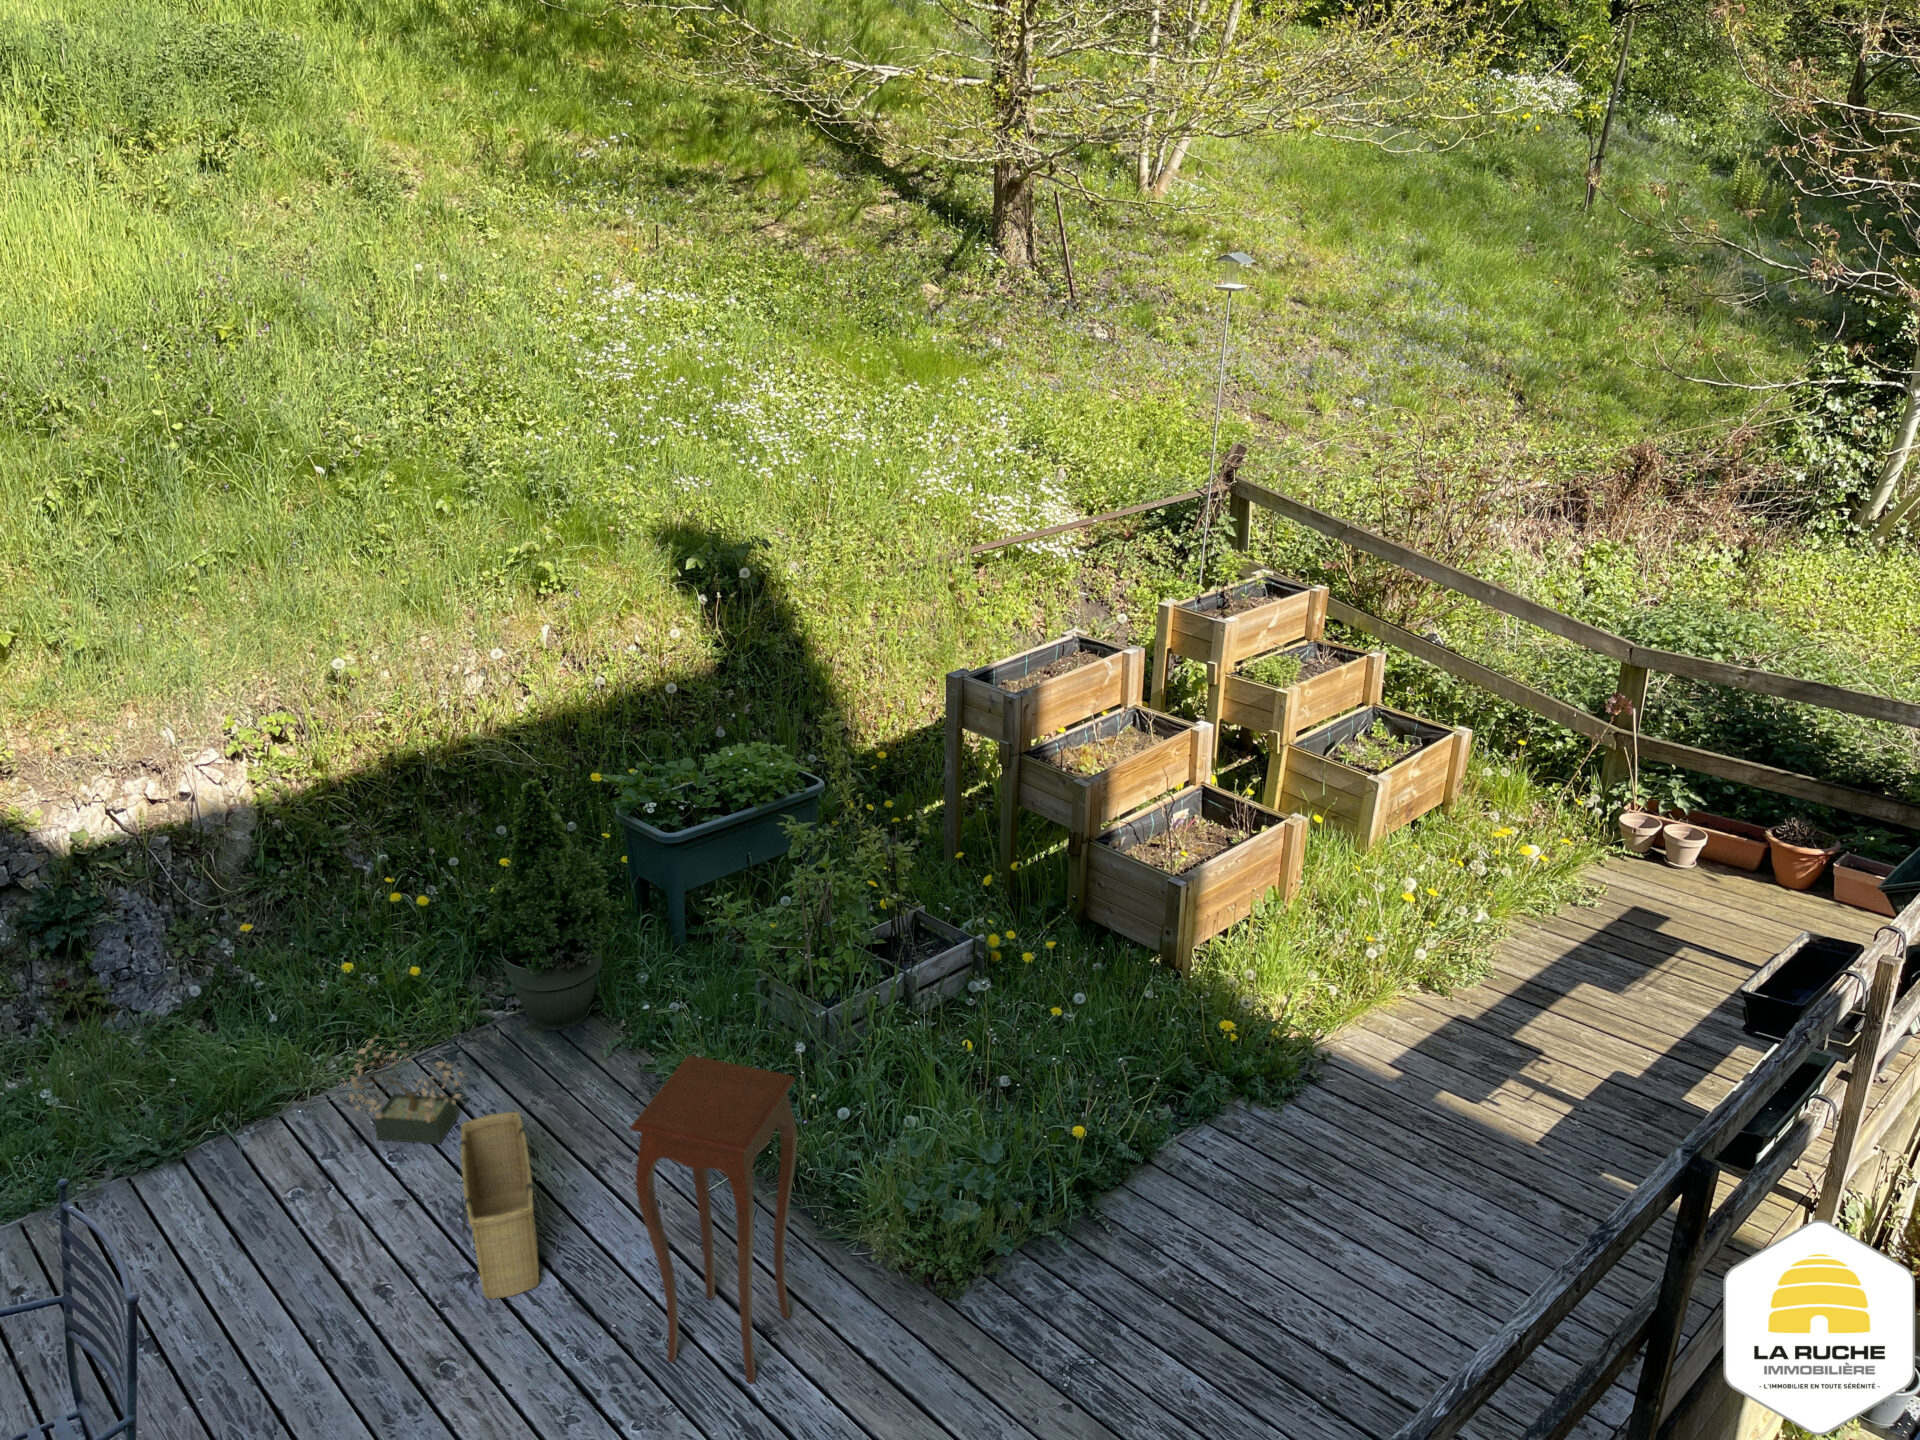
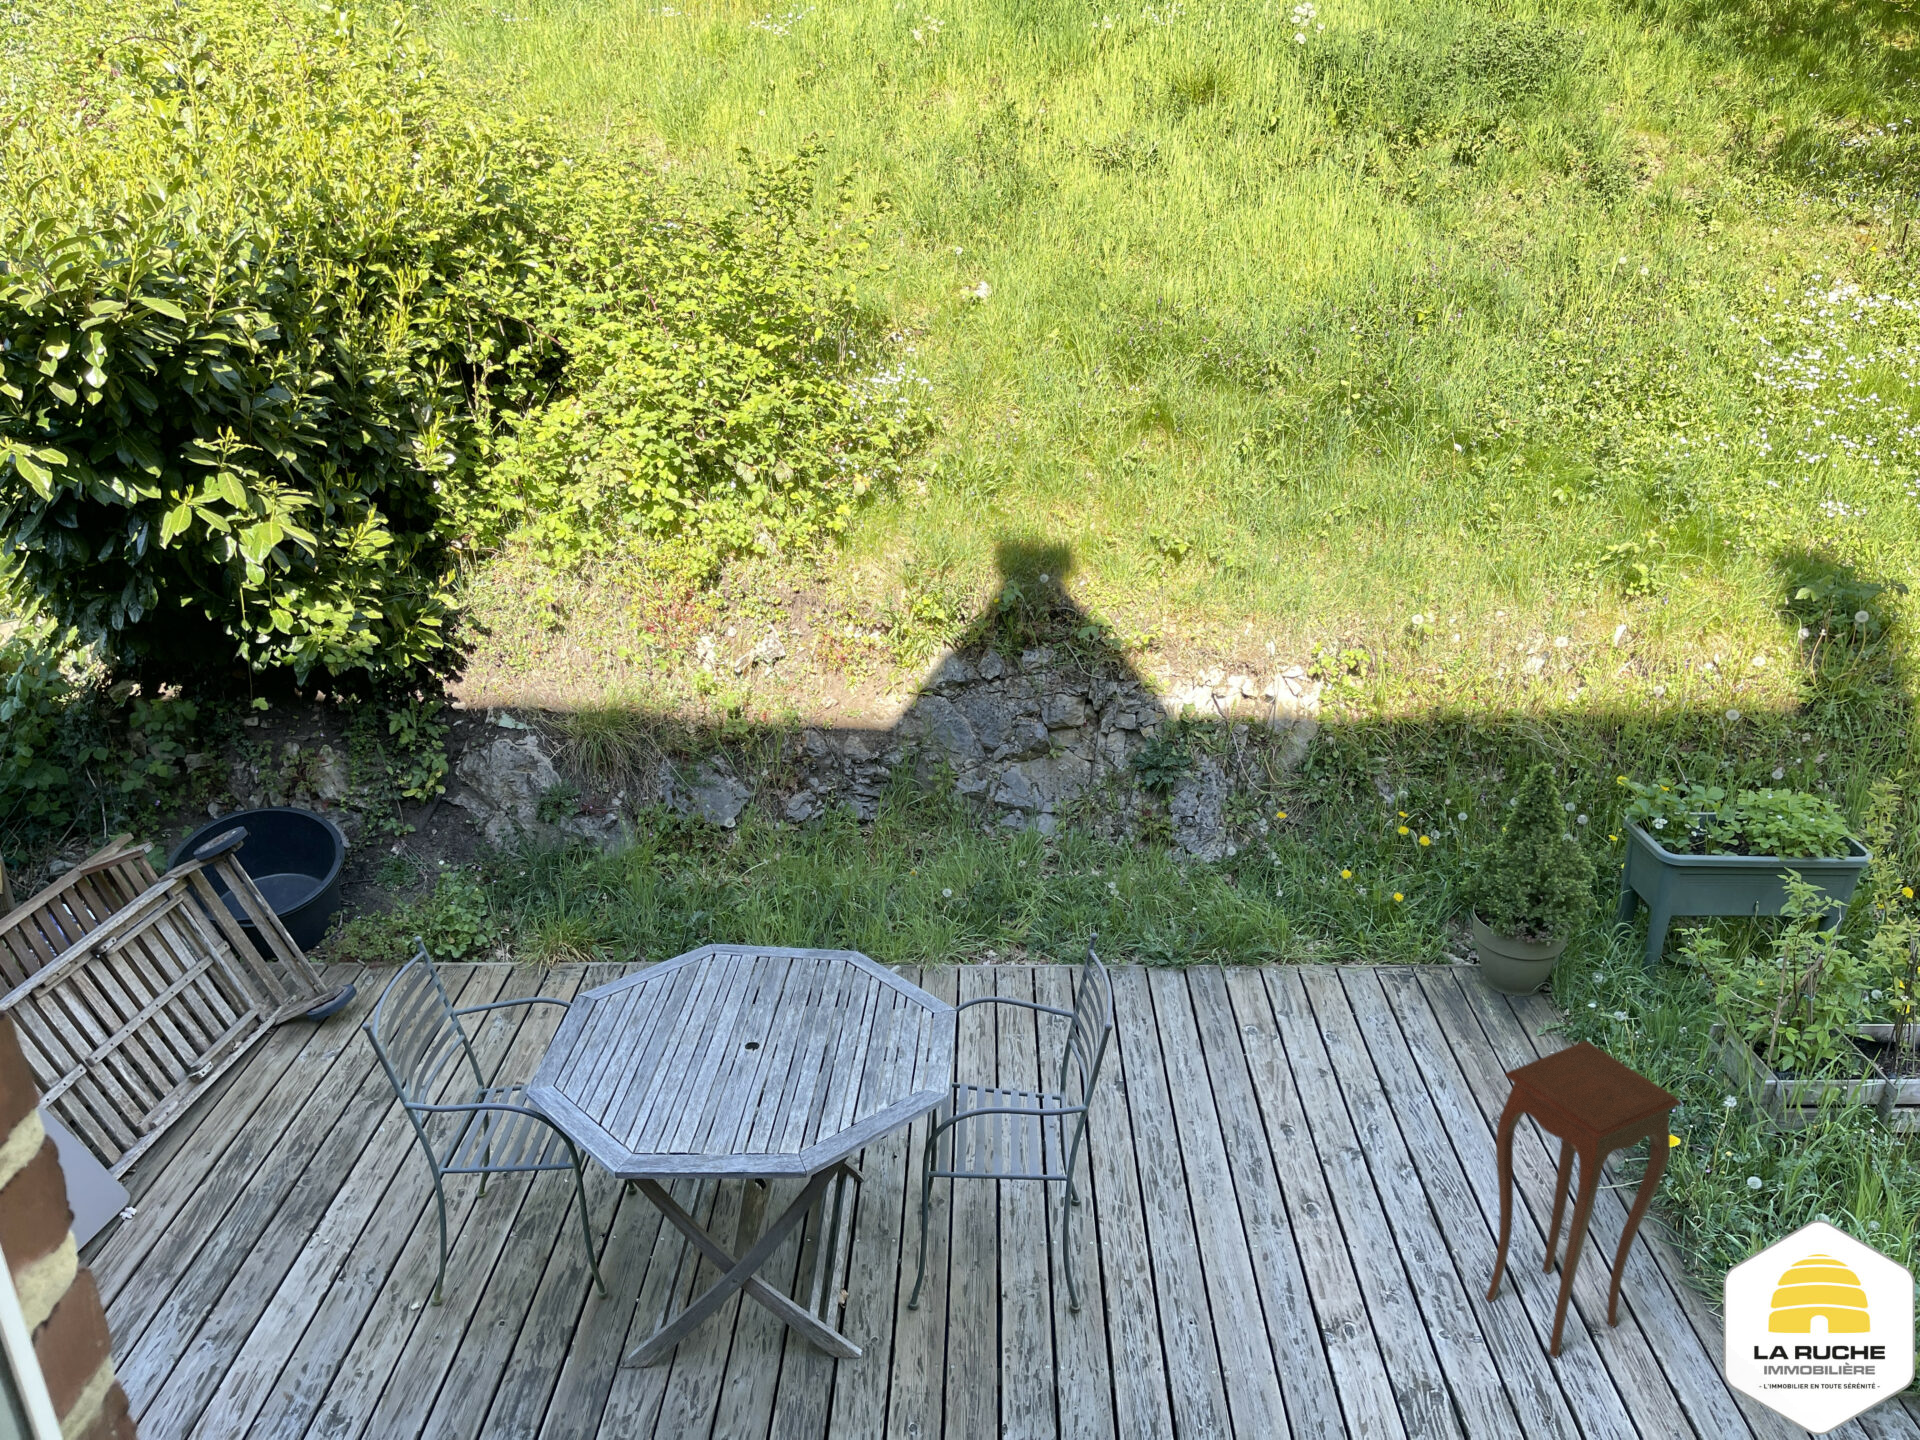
decorative plant: present [344,1035,465,1144] -> none [1308,934,1408,1043]
basket: present [460,1112,543,1299] -> none [1357,1027,1436,1185]

